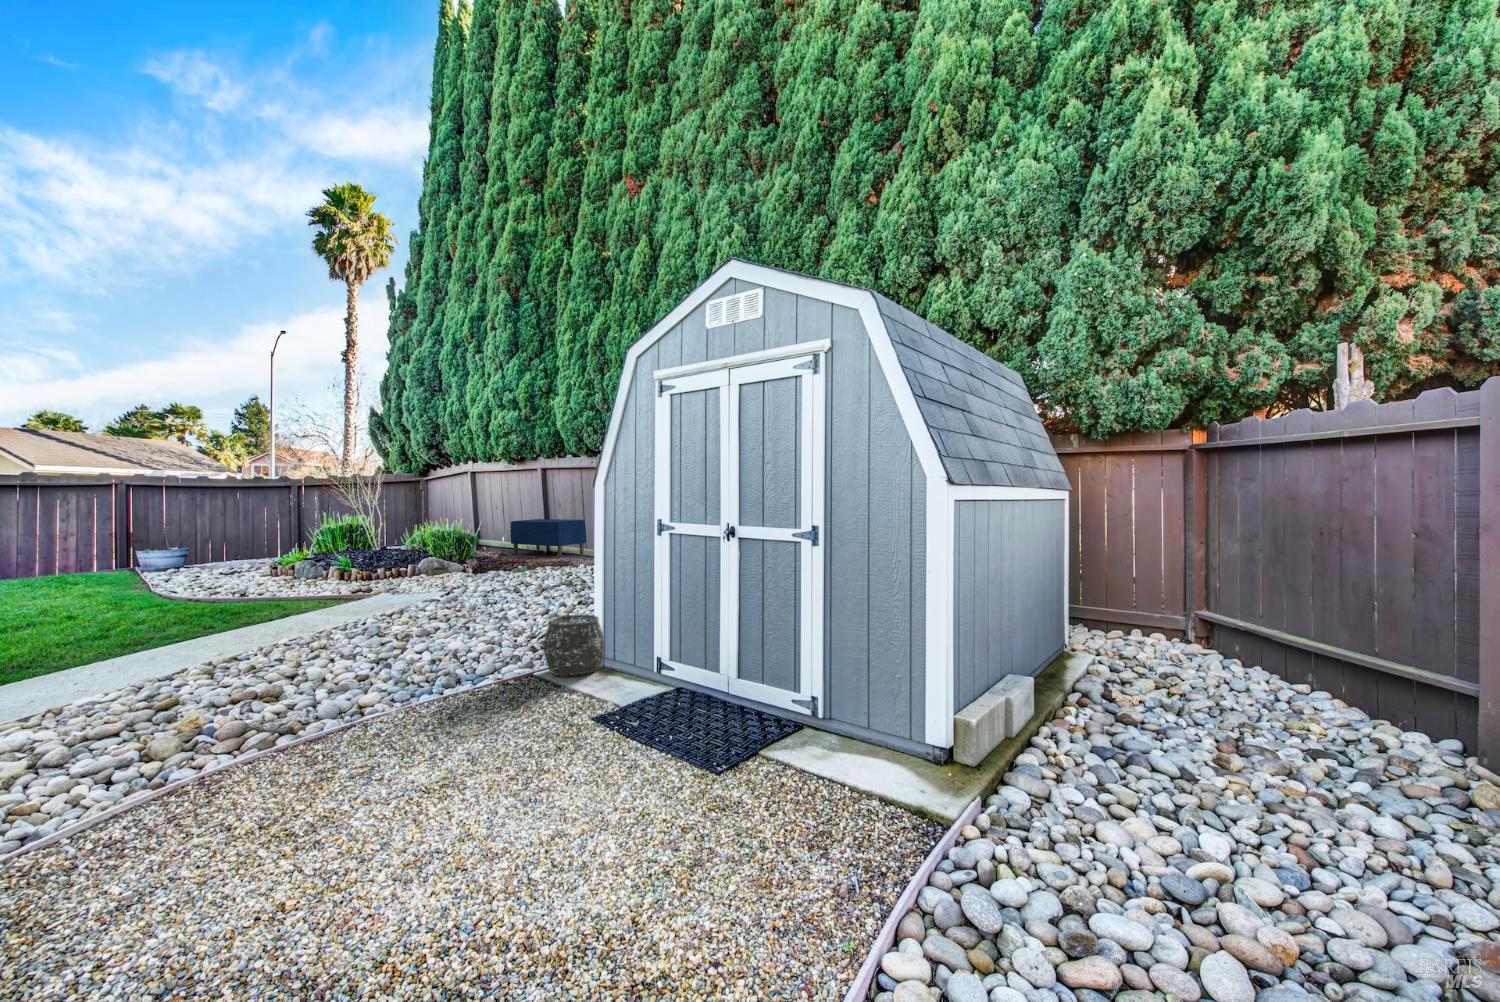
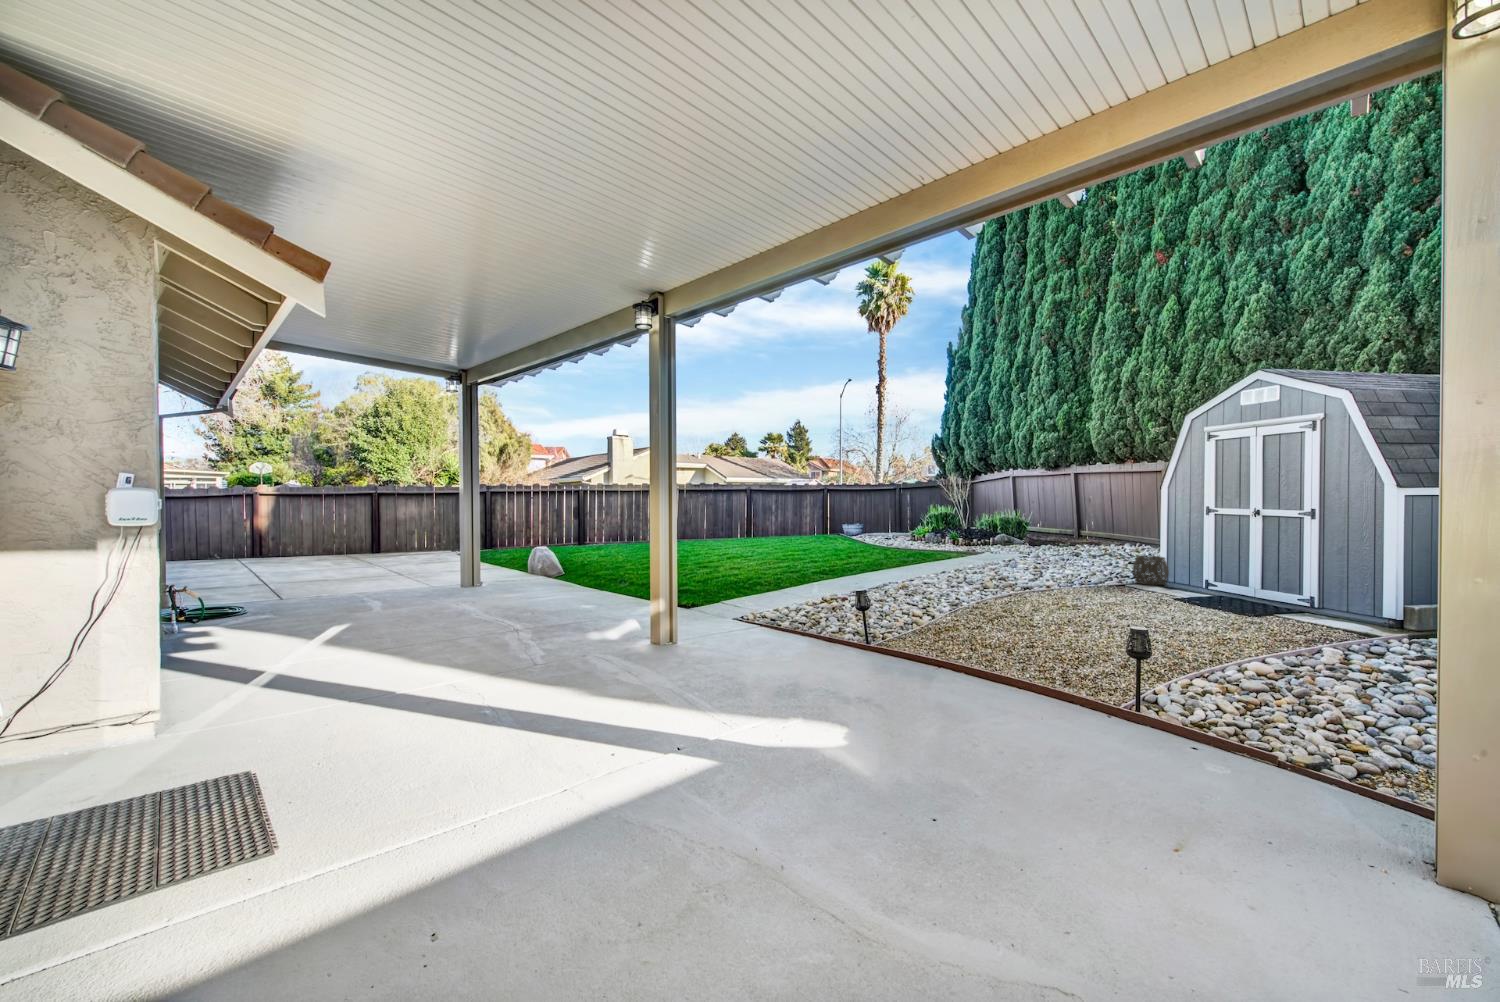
bench: present [510,519,586,557] -> none [1050,512,1110,539]

